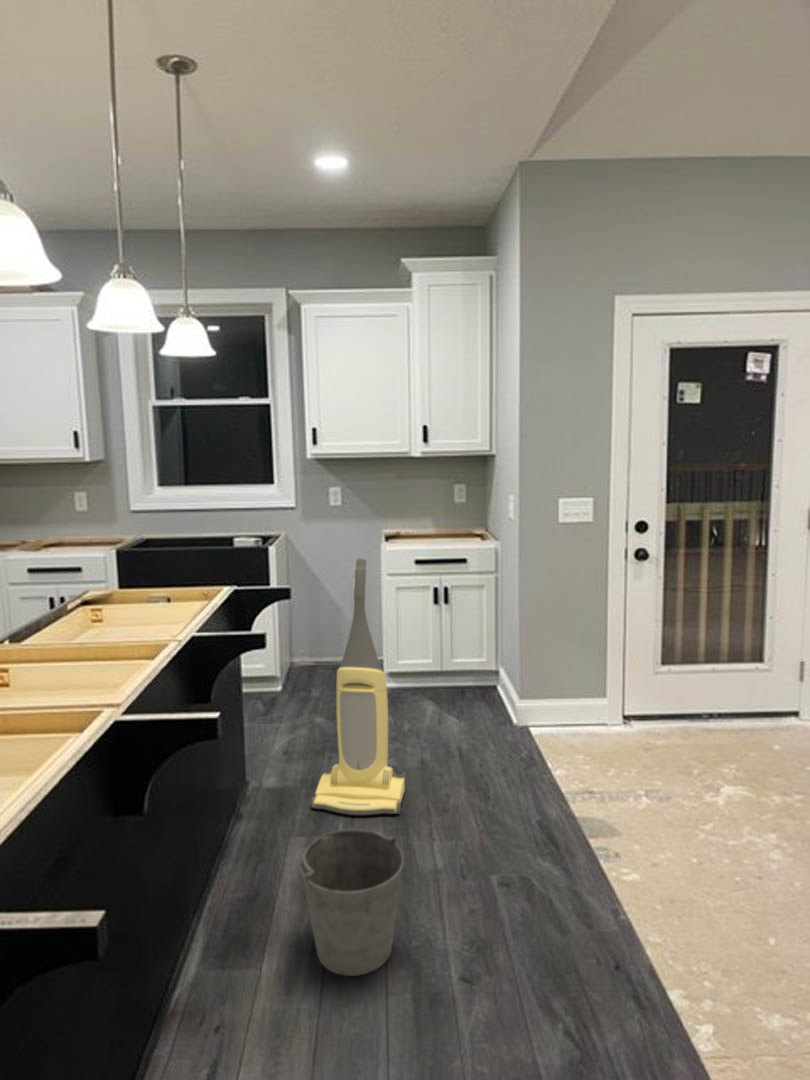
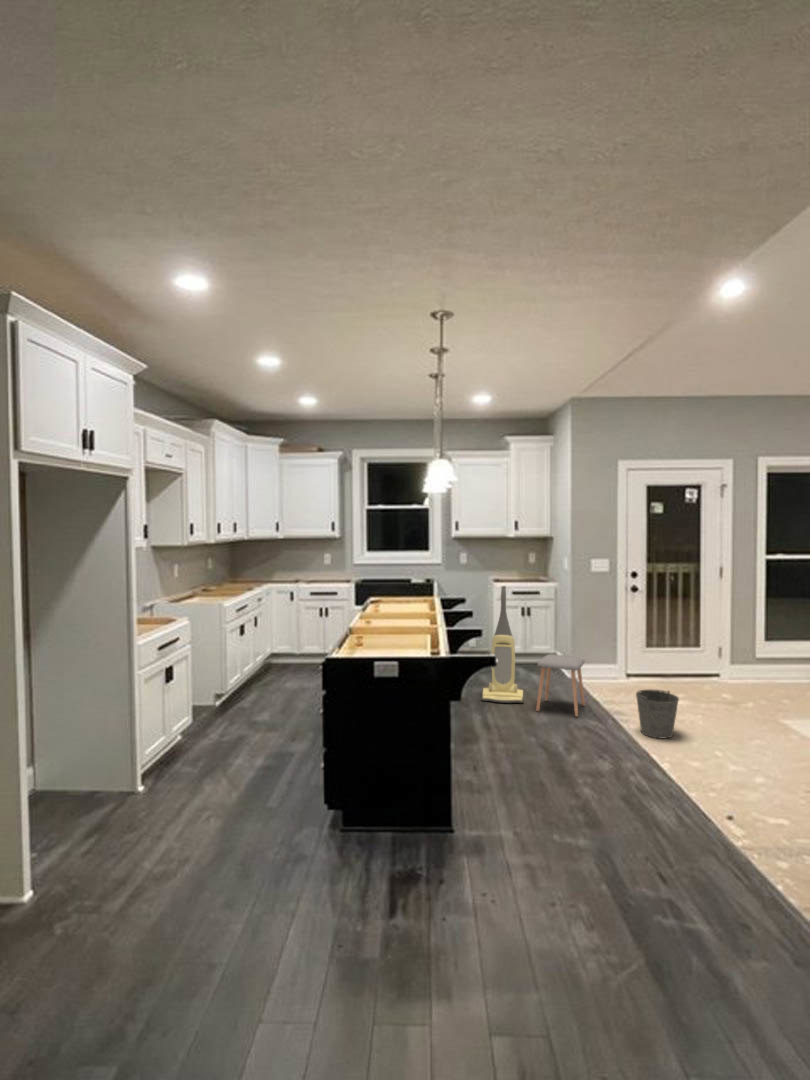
stool: none [419,708,531,865] -> present [536,654,585,717]
bucket: present [300,829,404,976] -> present [636,689,679,738]

